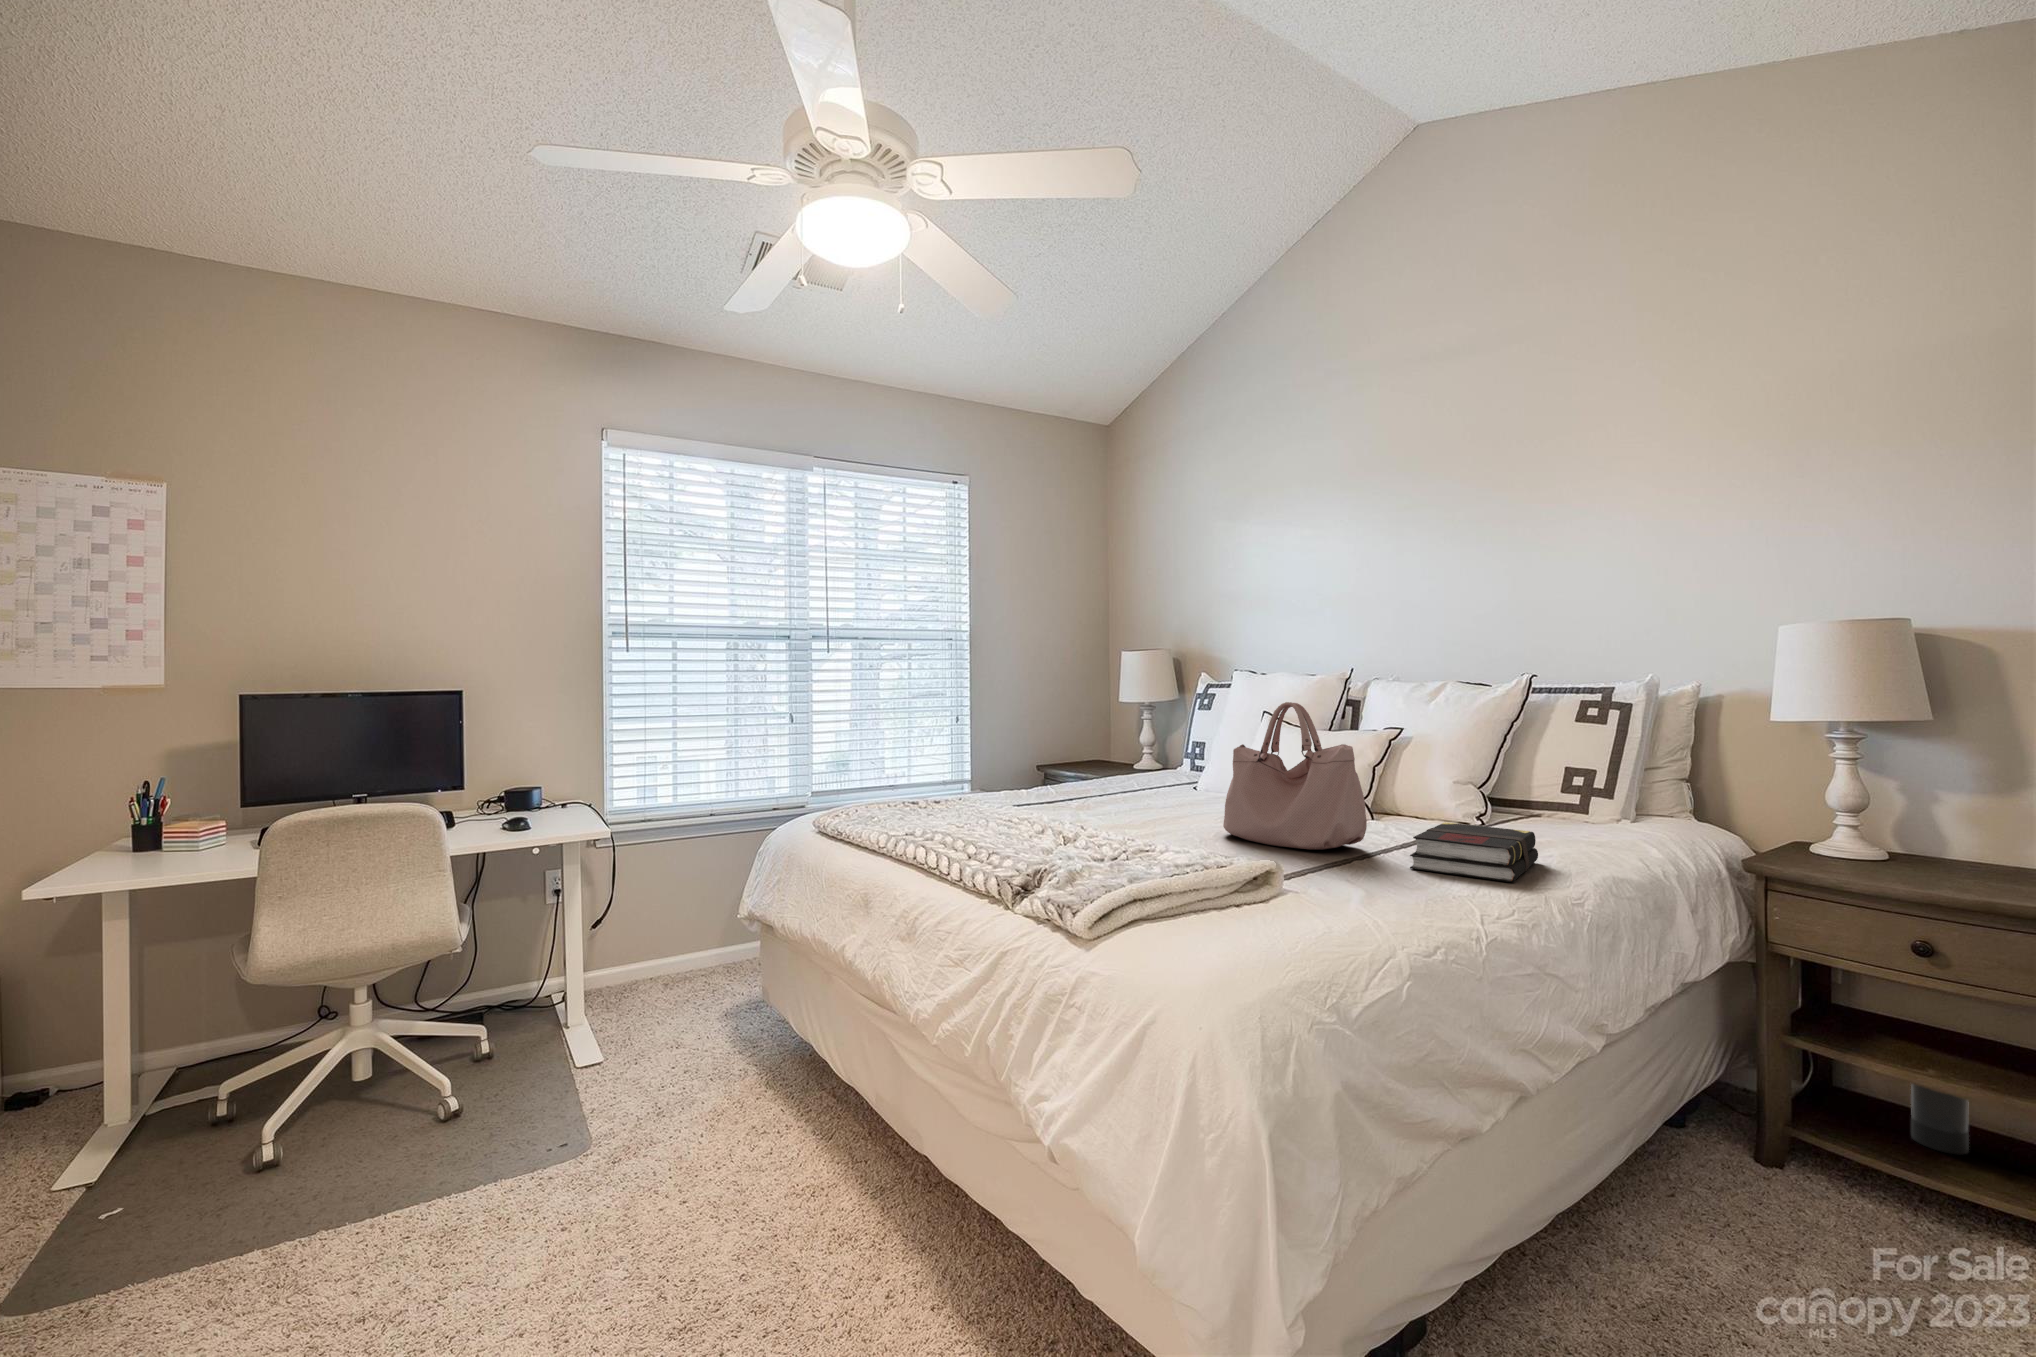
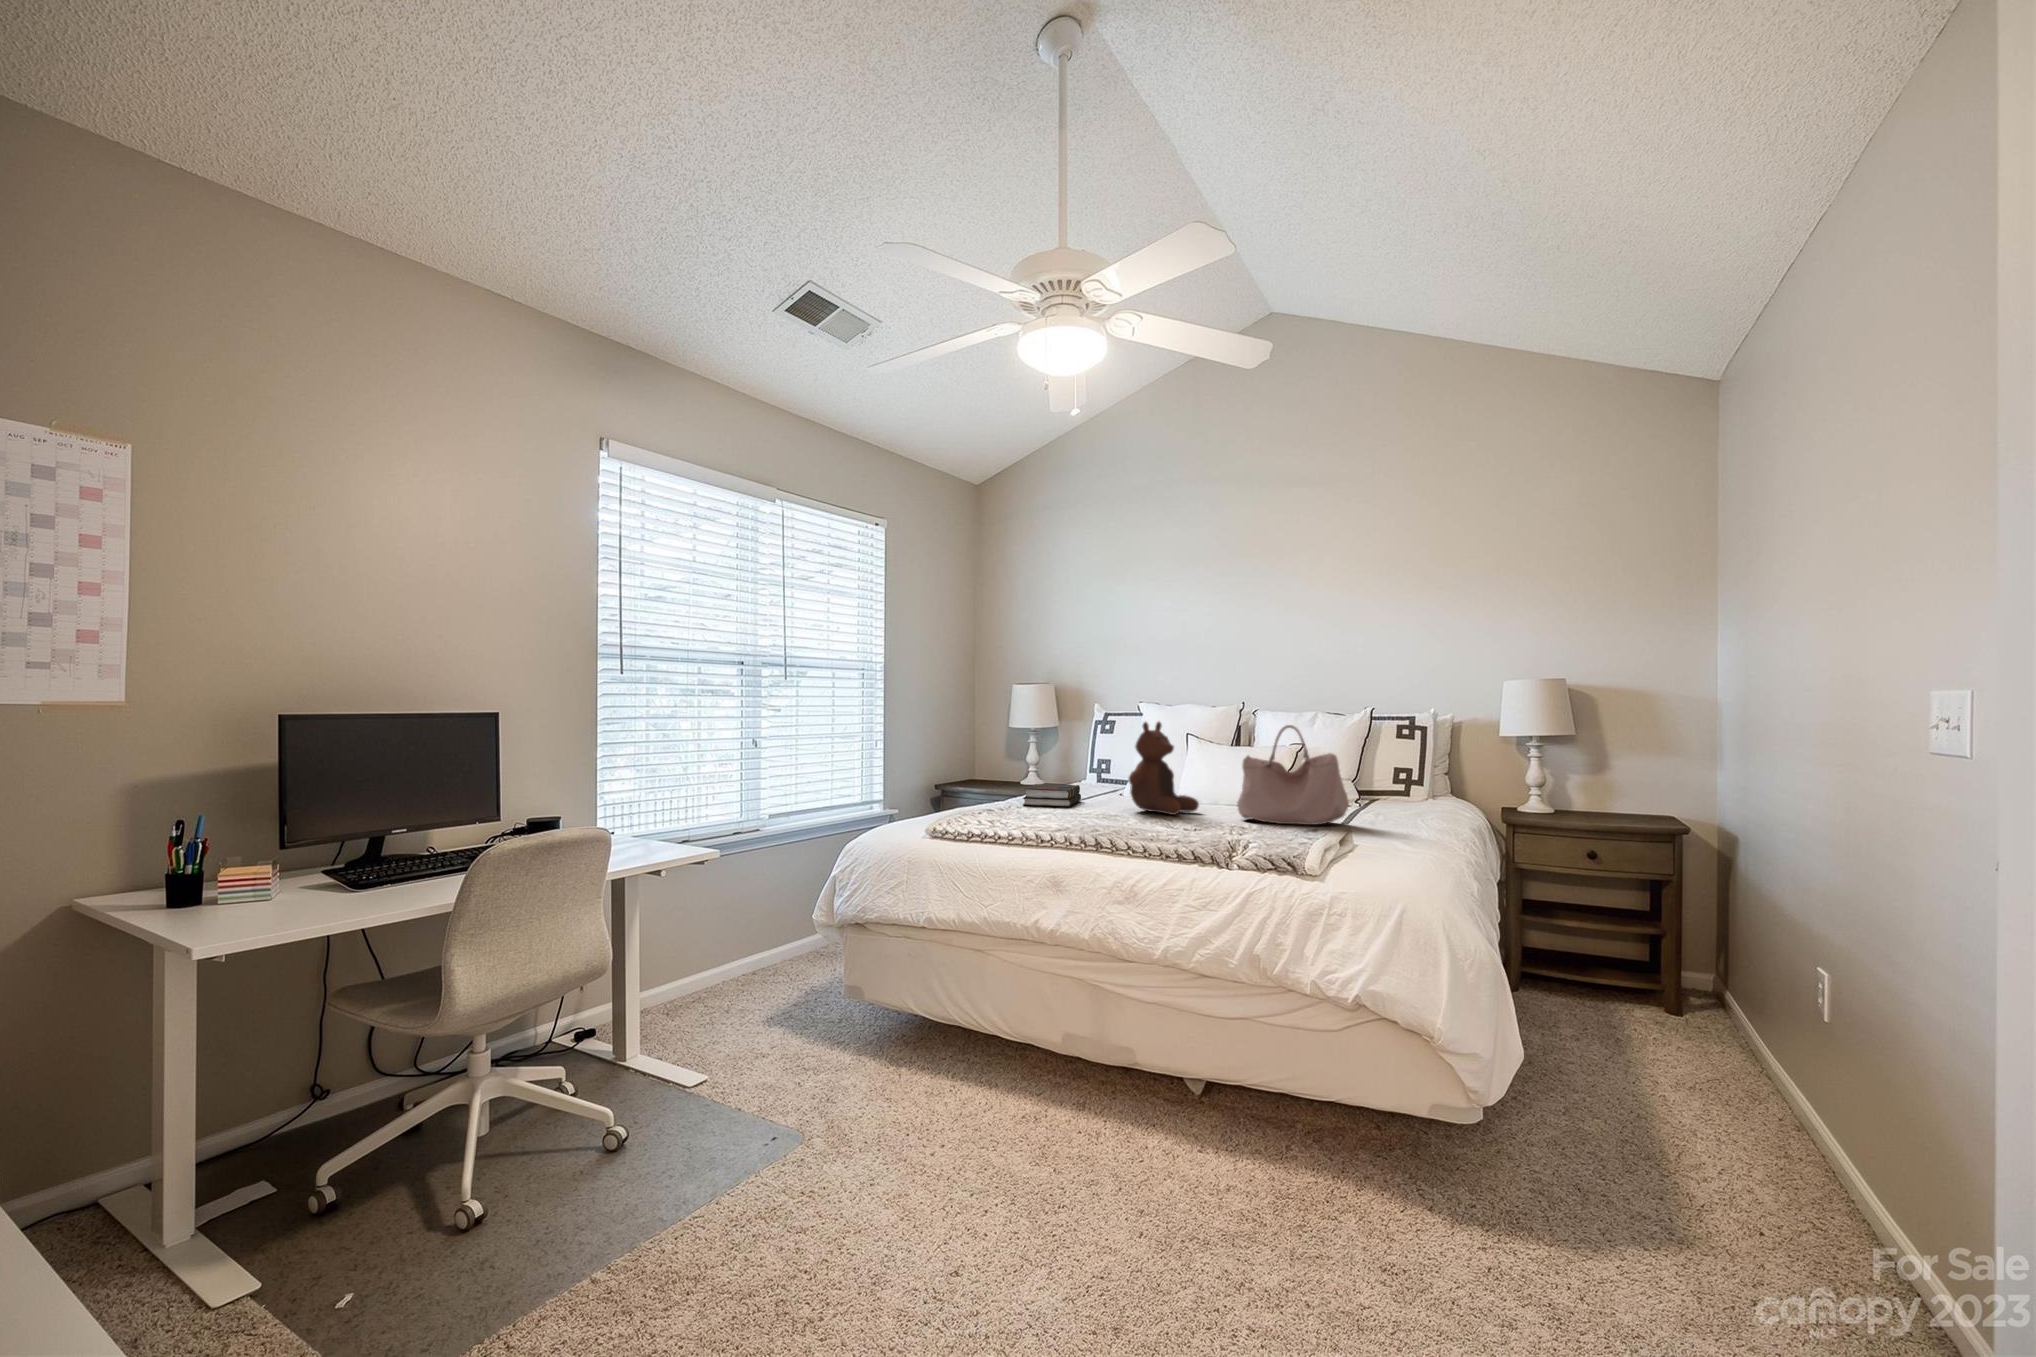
stuffed bear: none [1106,697,1204,820] -> present [1129,722,1199,815]
book: present [1410,822,1538,882] -> present [1023,783,1081,807]
candle: present [1911,1084,1969,1155] -> none [1577,930,1603,974]

